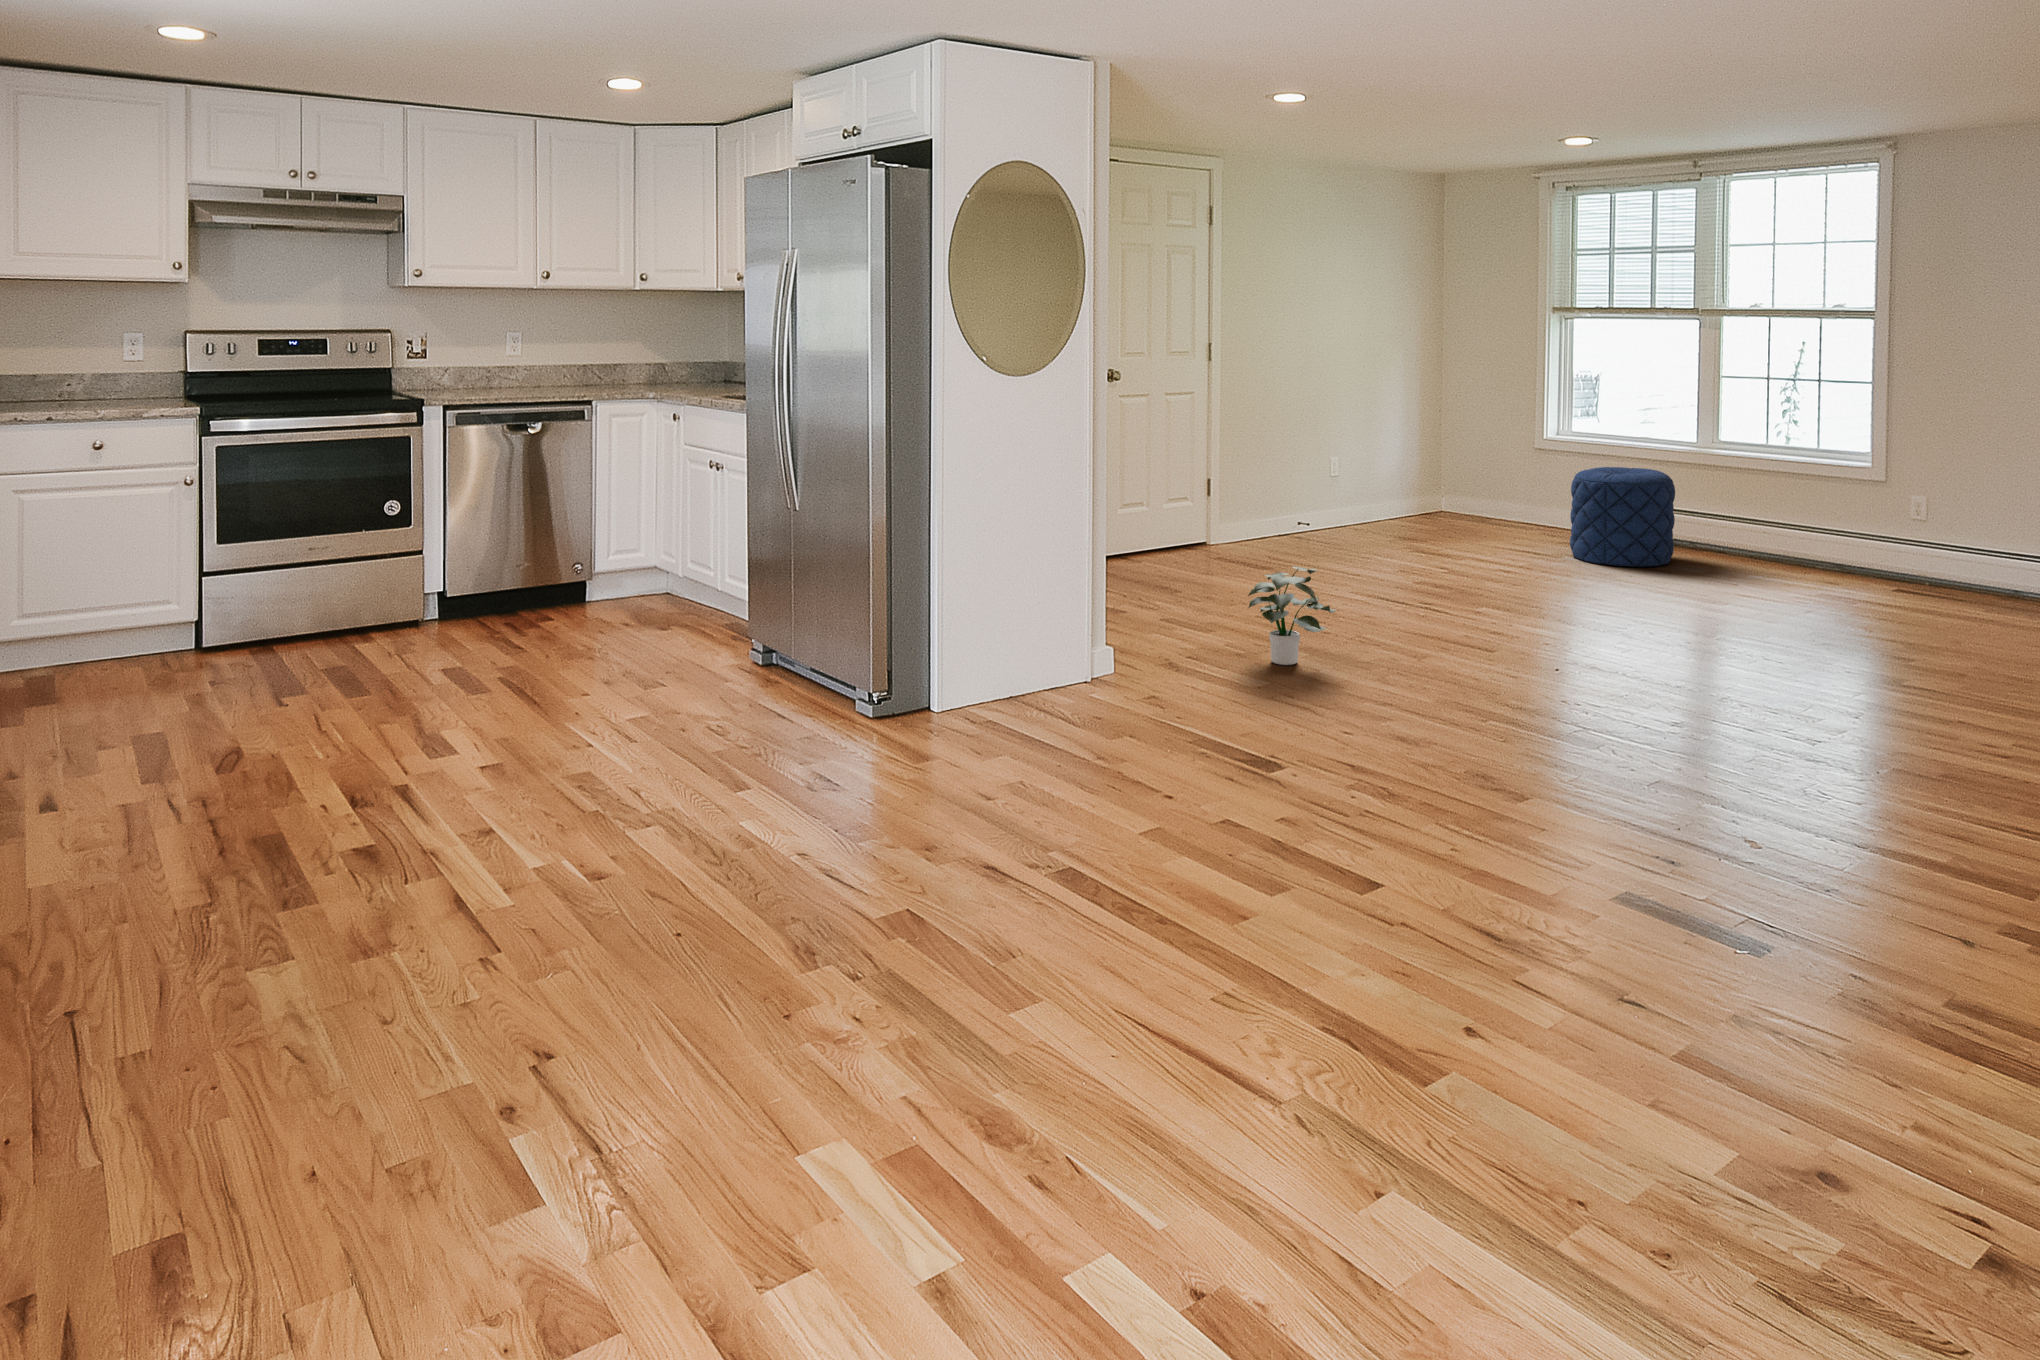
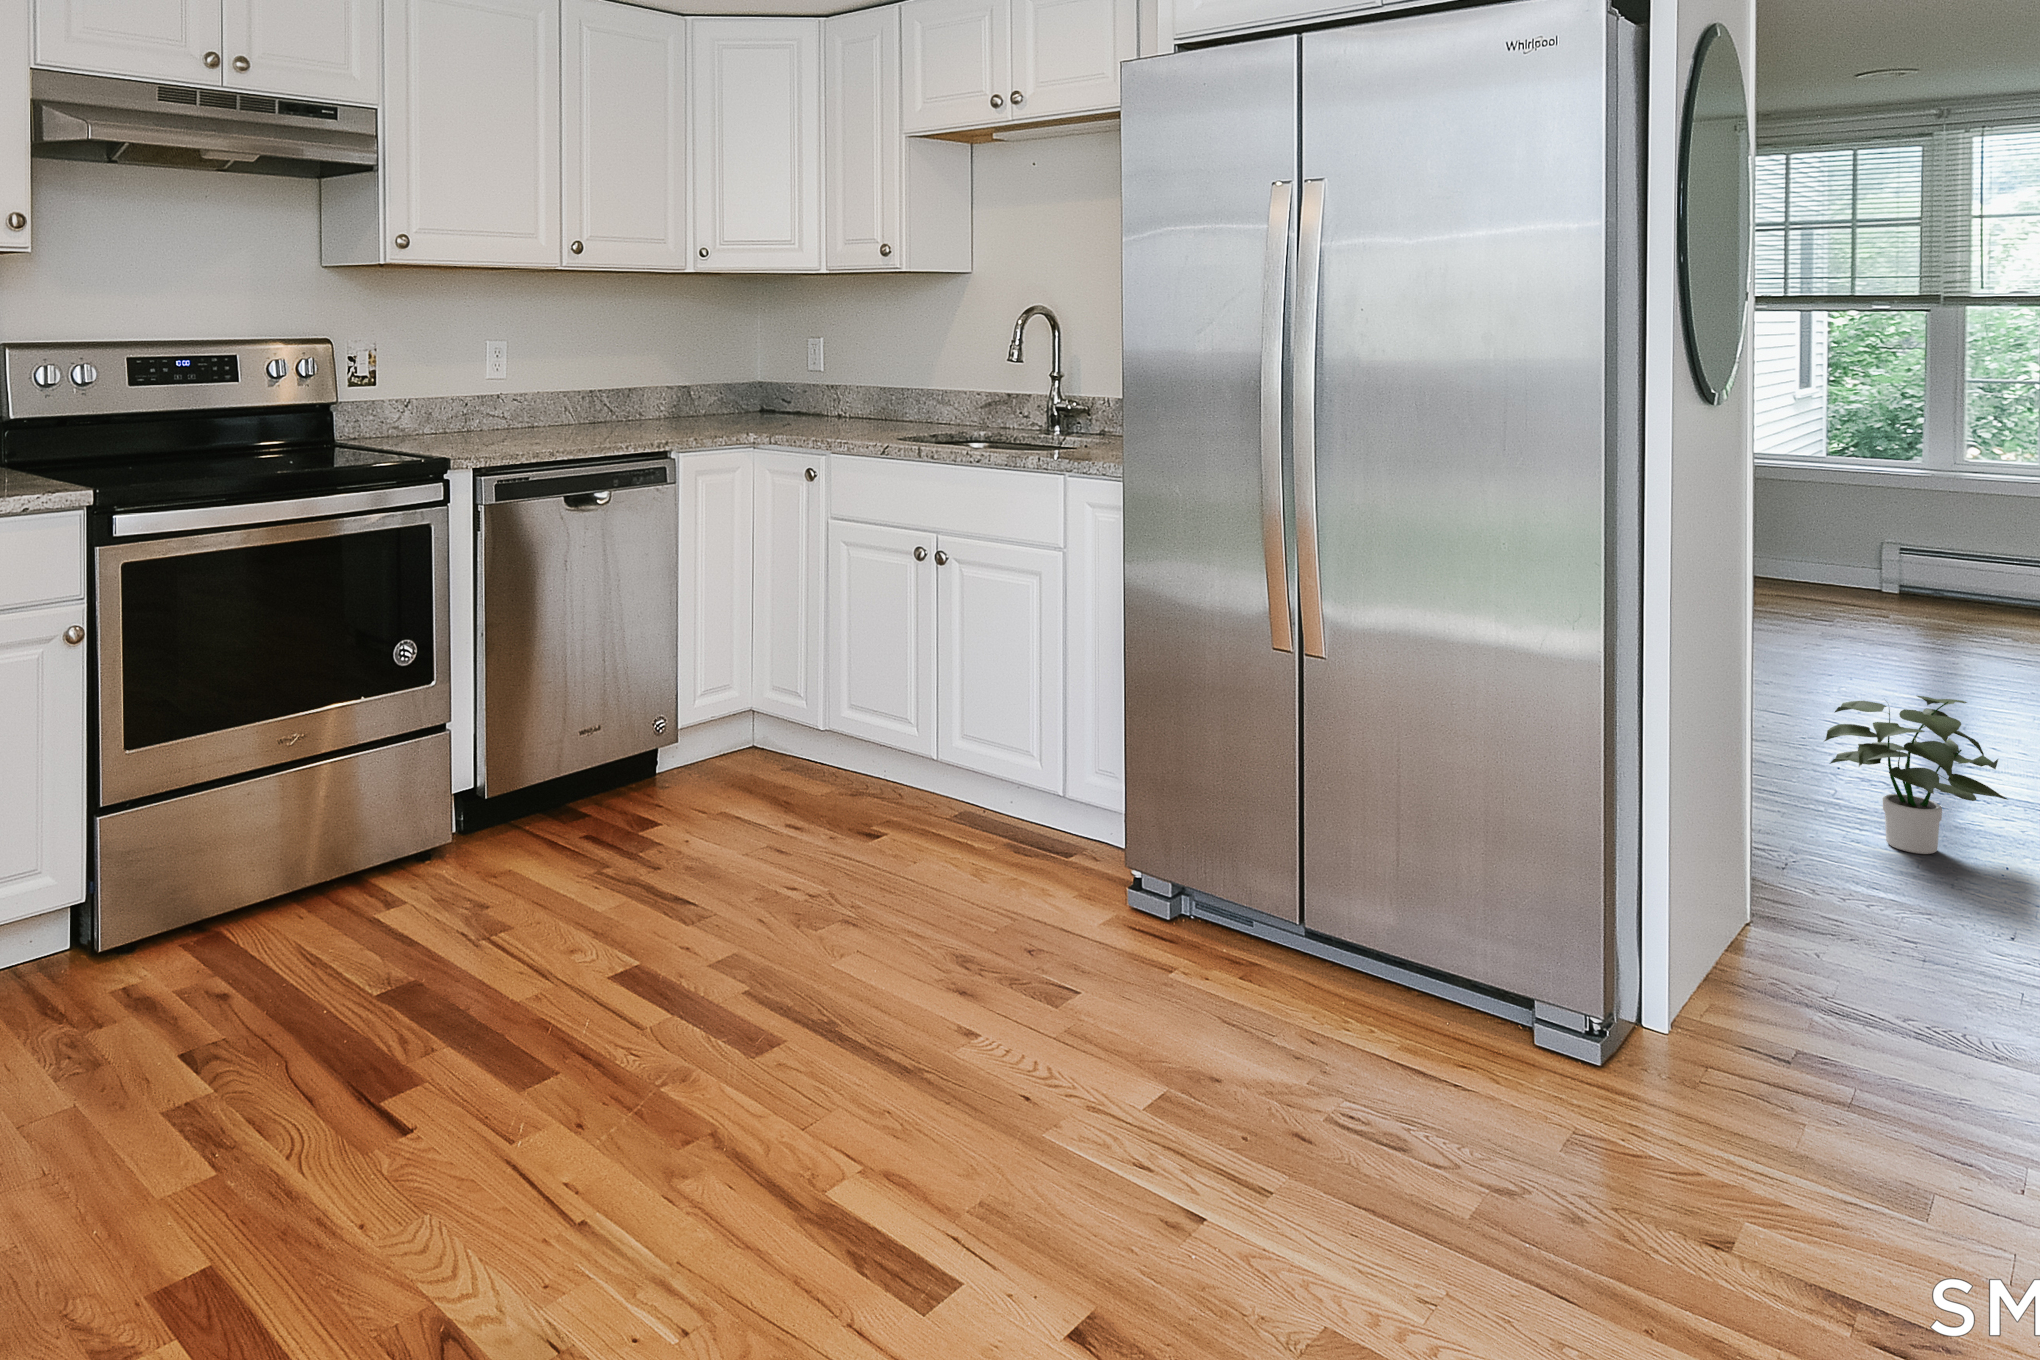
pouf: present [1570,467,1675,567] -> none [1818,498,1971,628]

